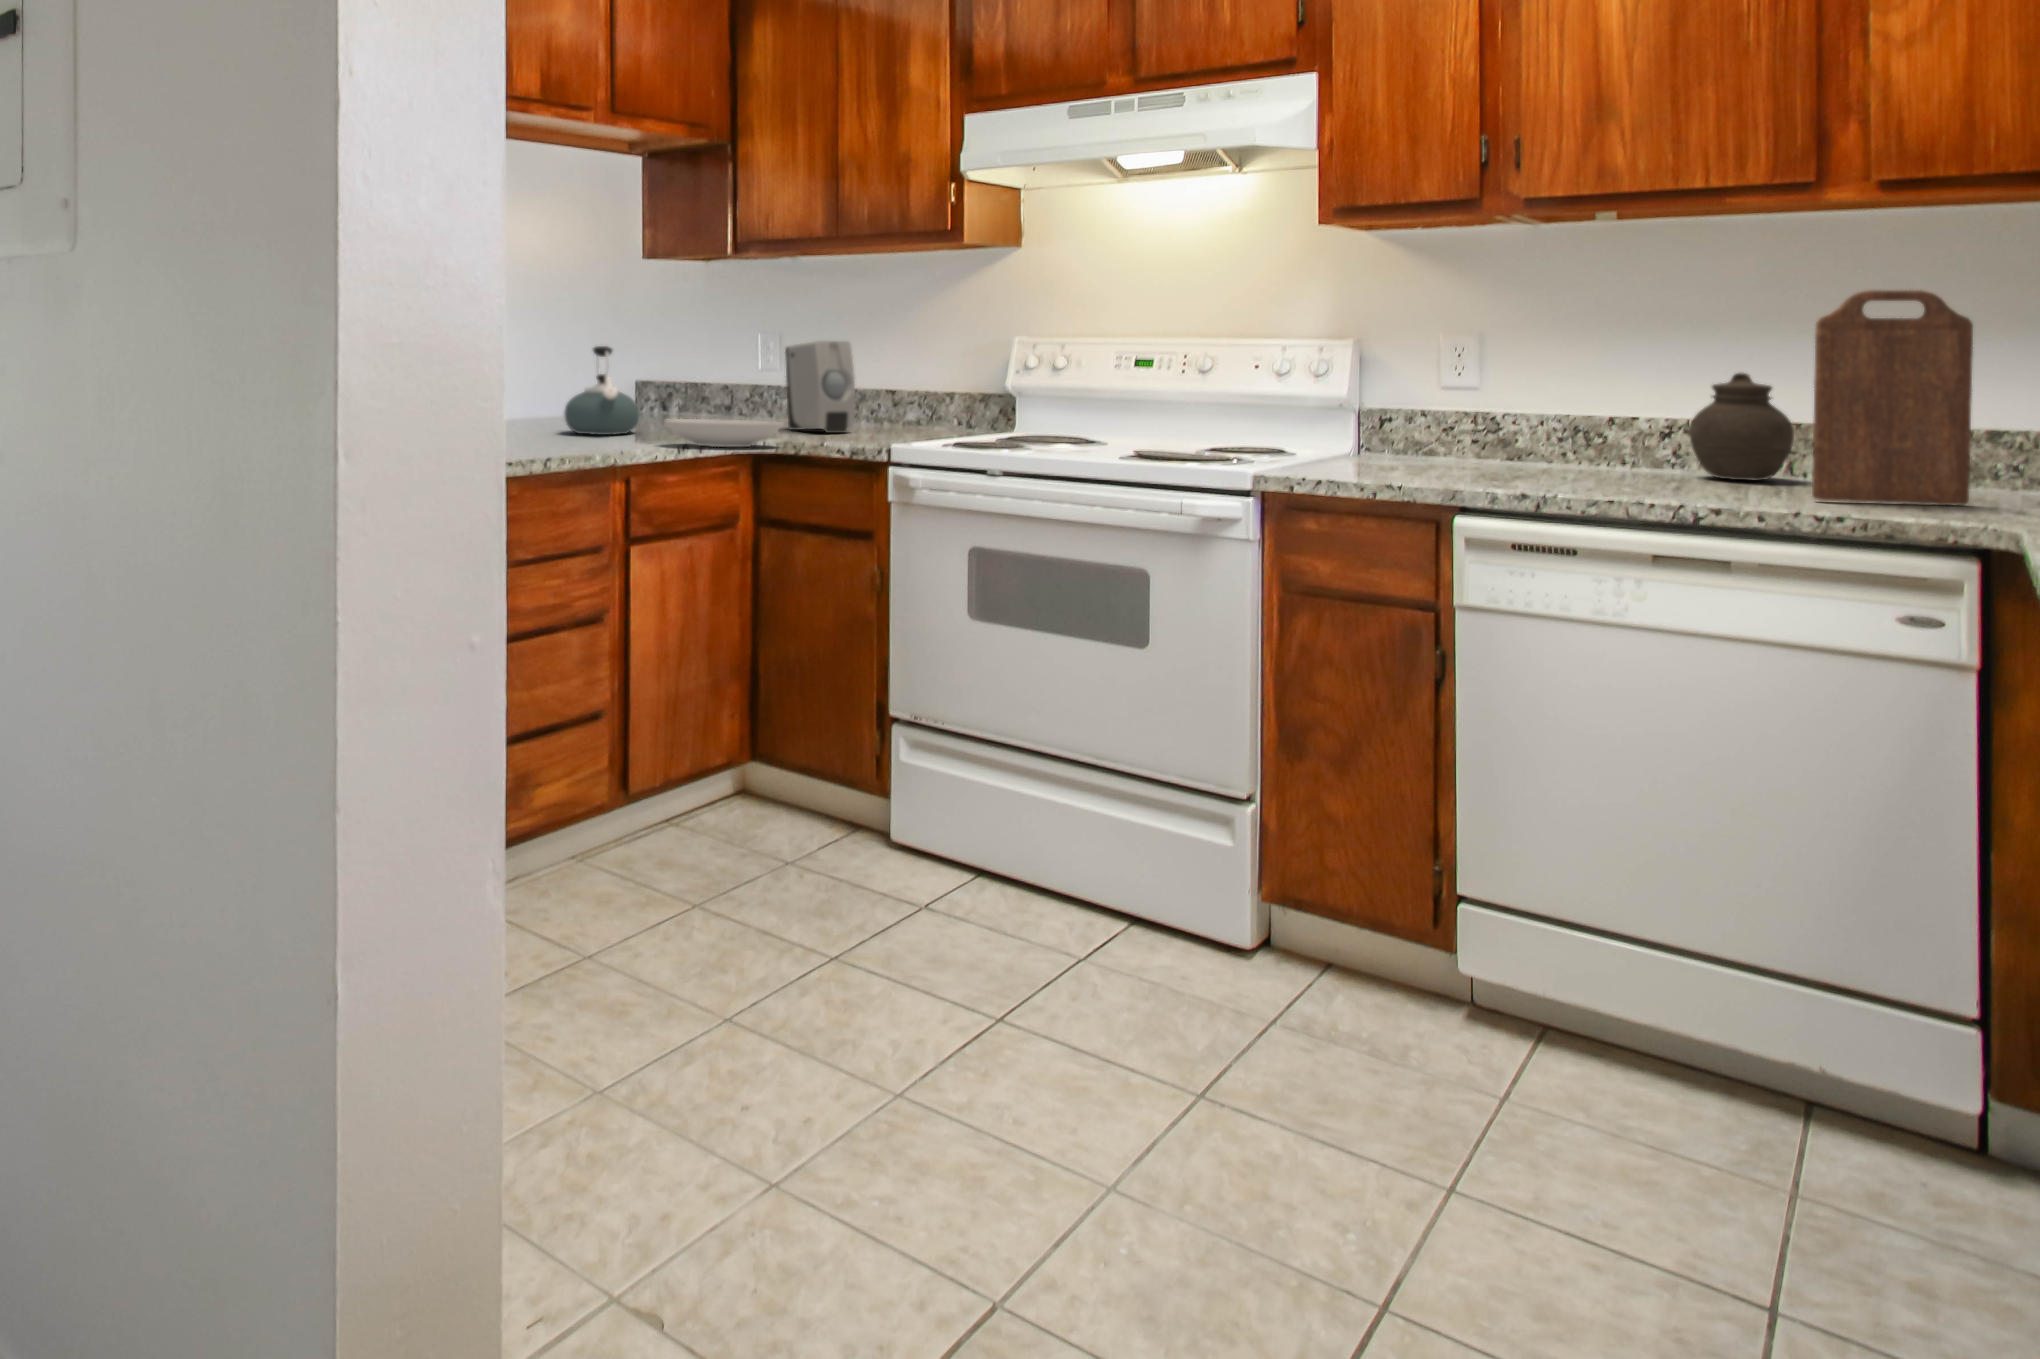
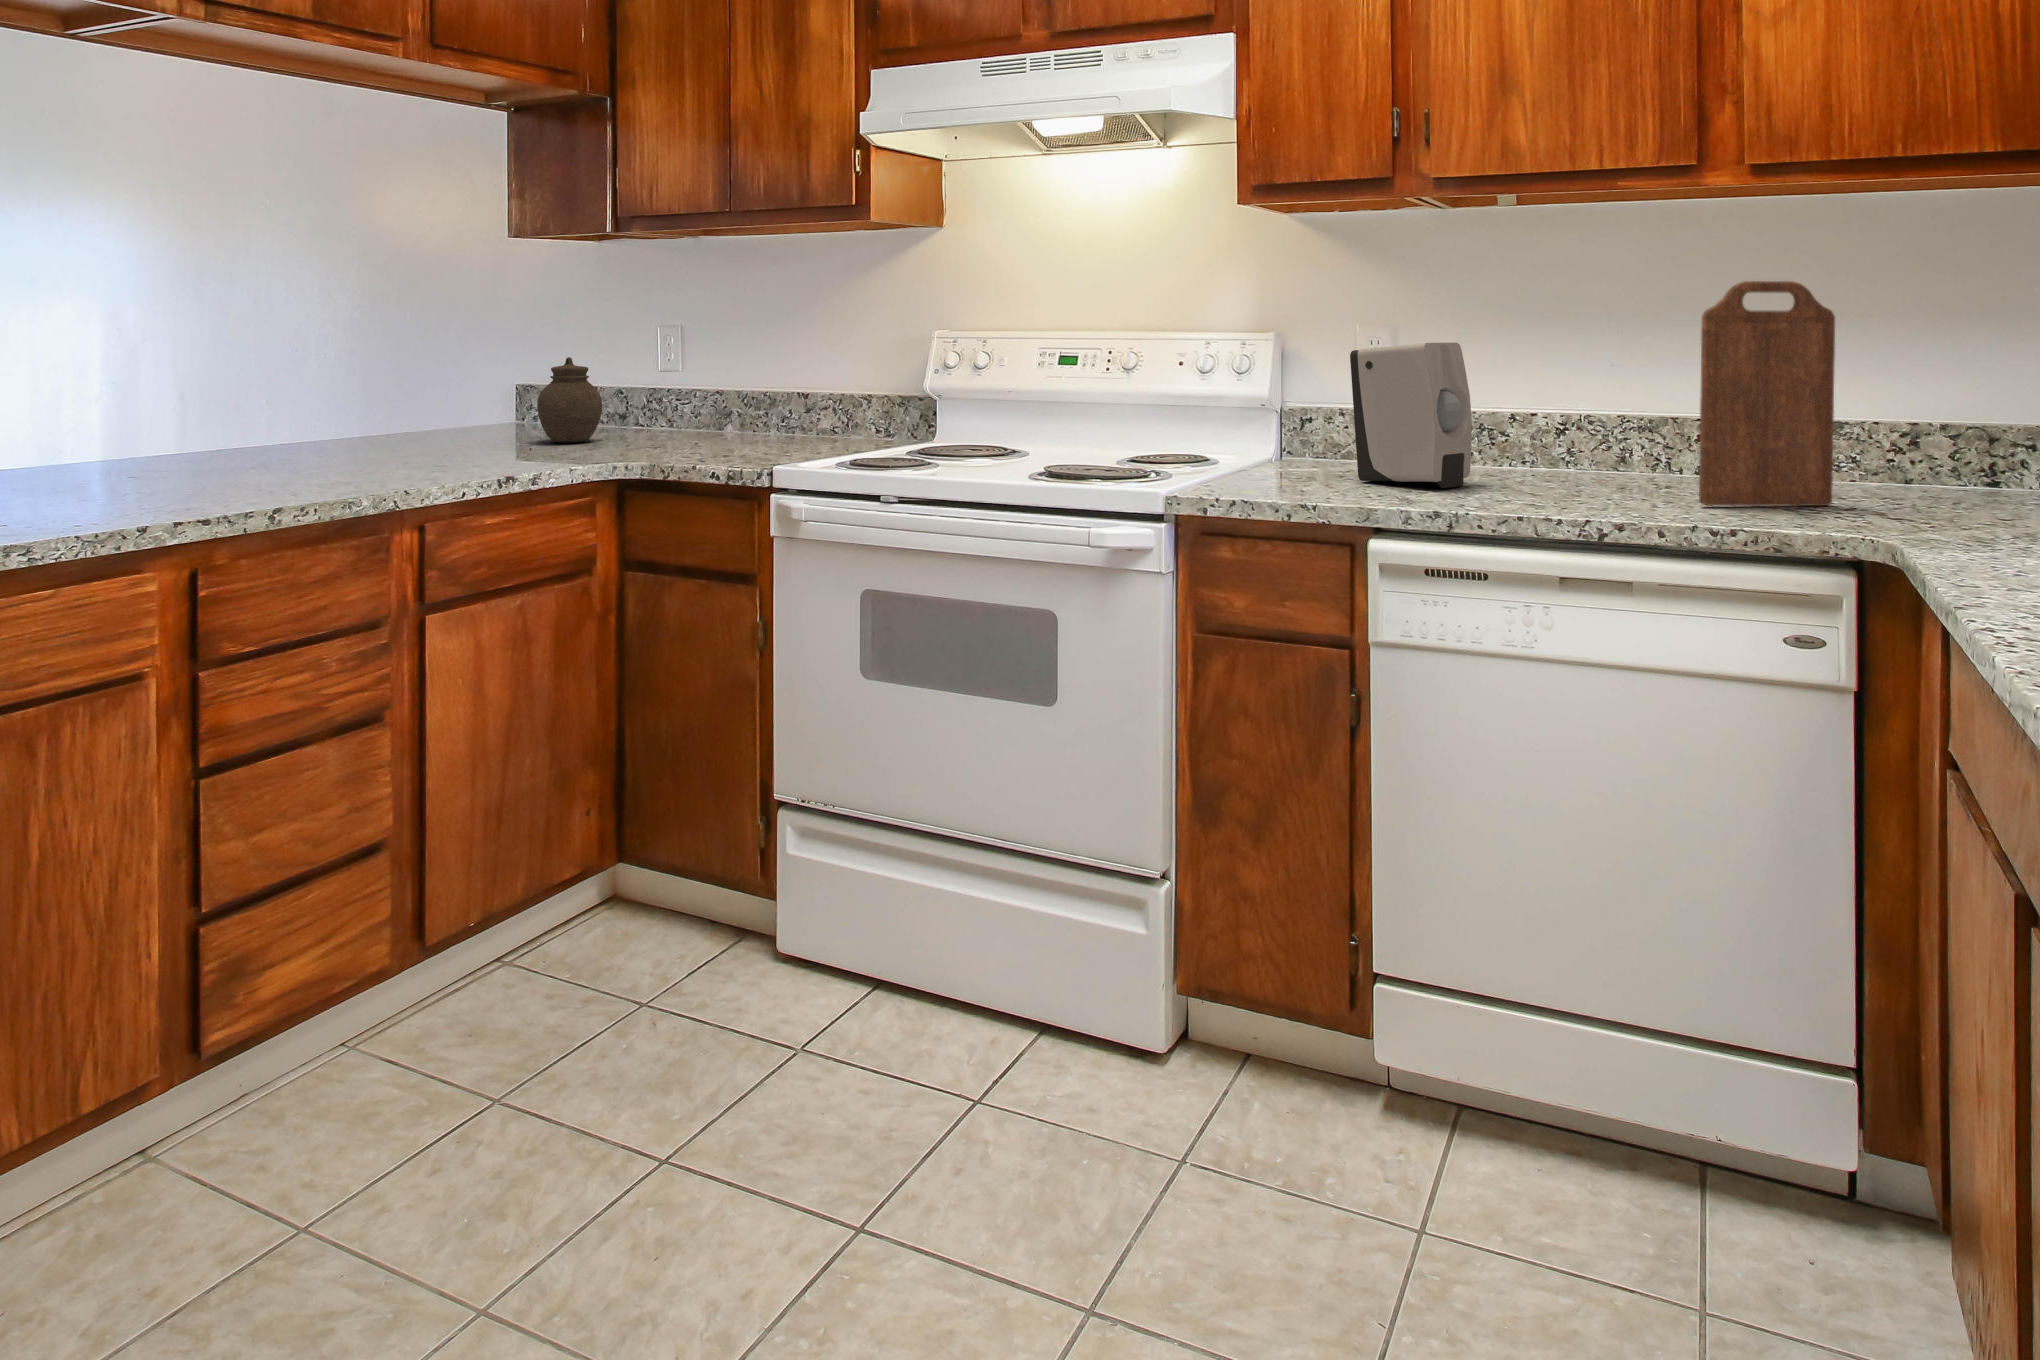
soap dispenser: present [785,341,855,433] -> present [1350,343,1472,488]
kettle: present [564,346,639,435] -> none [379,346,482,459]
jar: present [1689,373,1794,481] -> present [537,357,602,443]
bowl: present [665,419,783,447] -> none [491,438,646,473]

